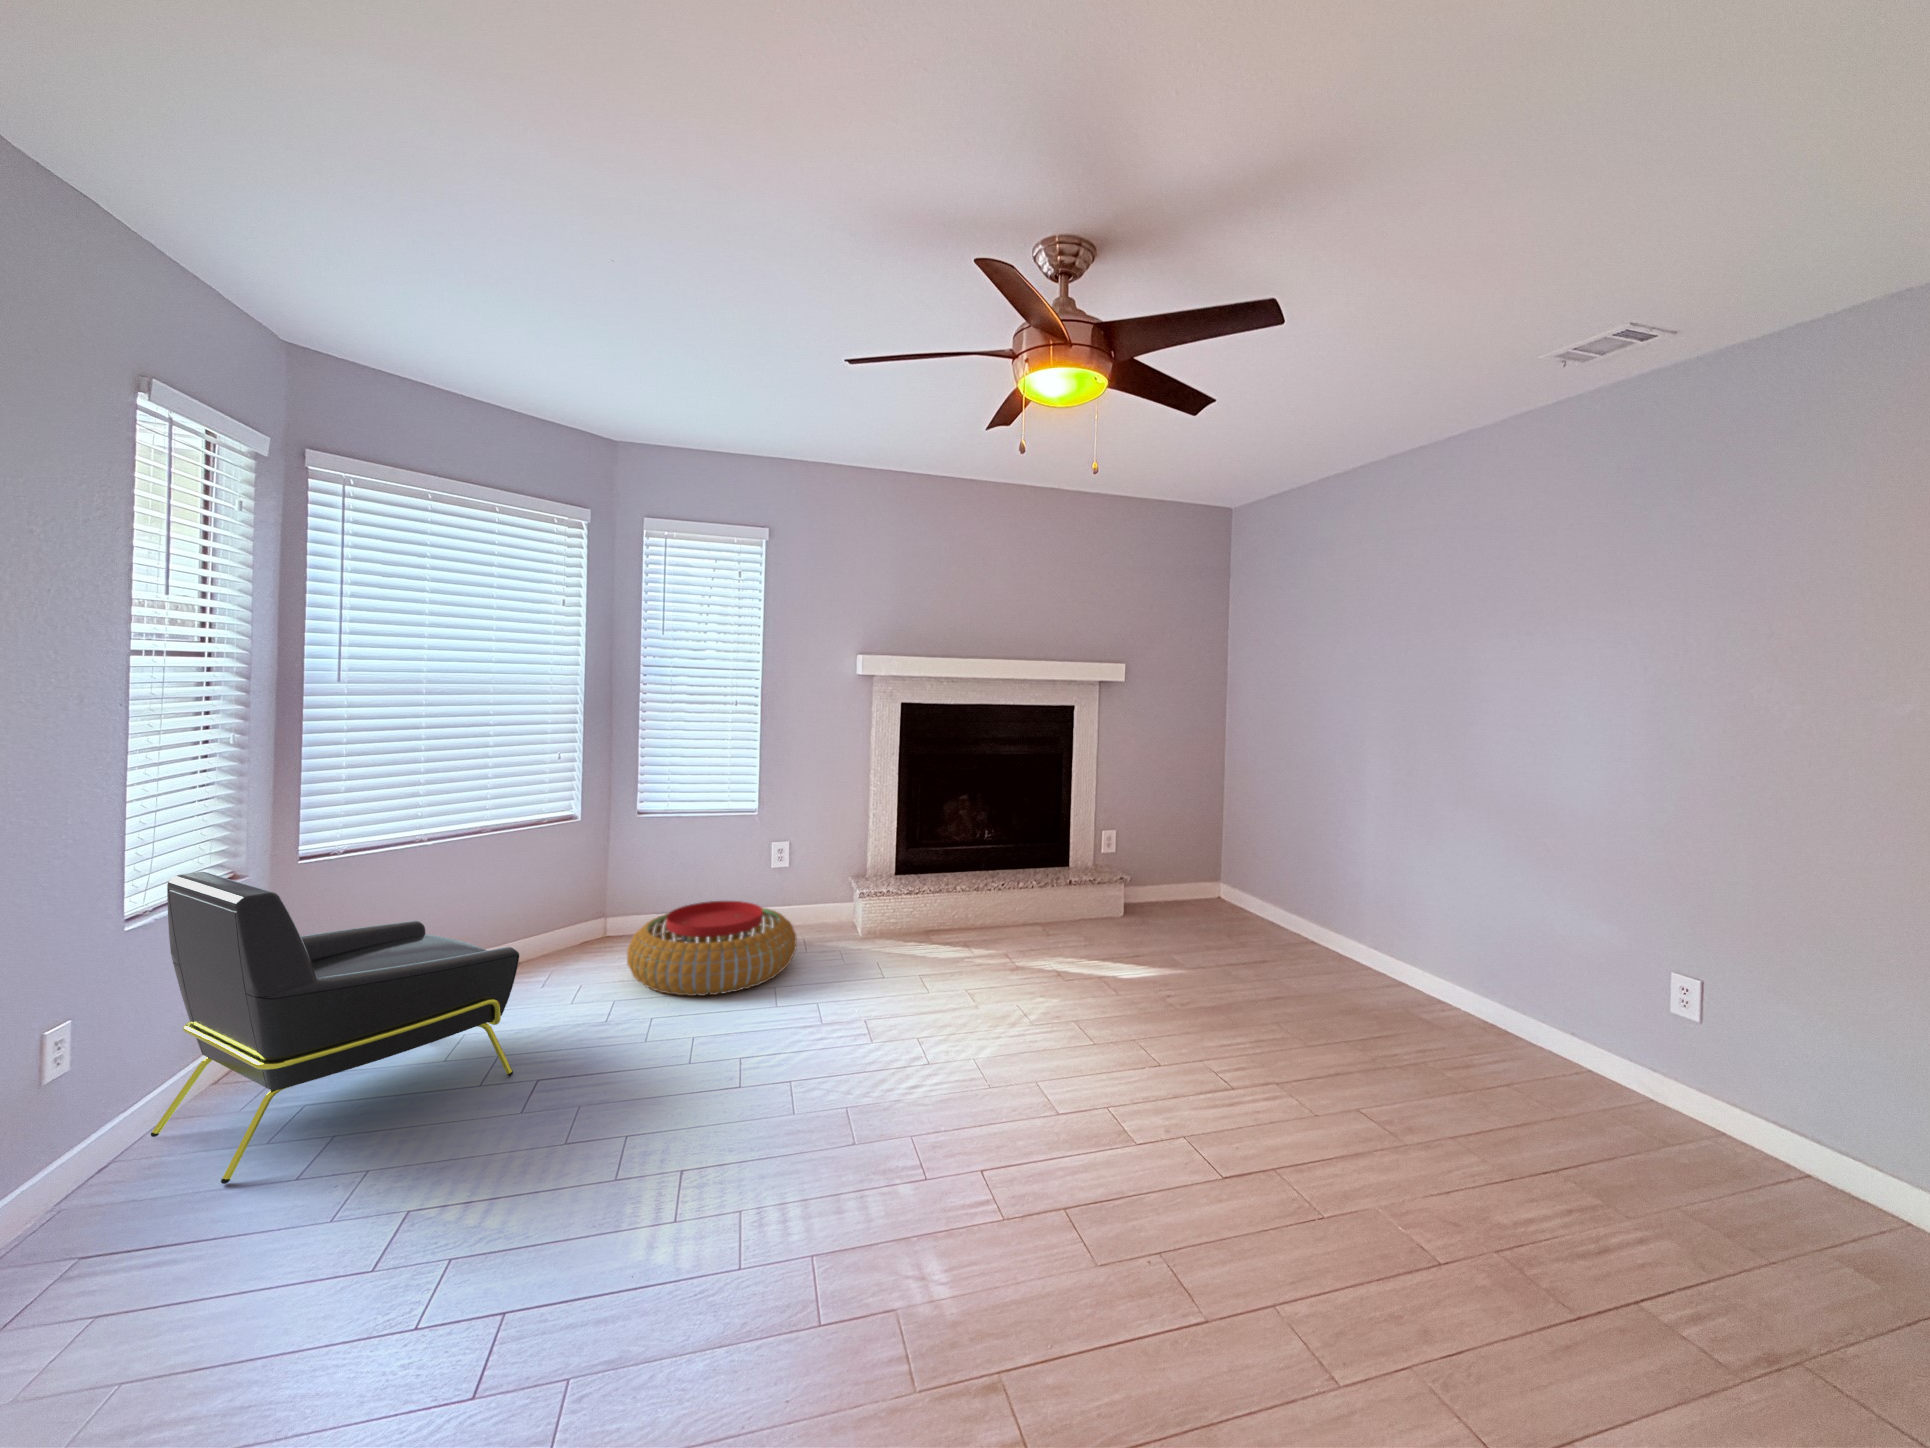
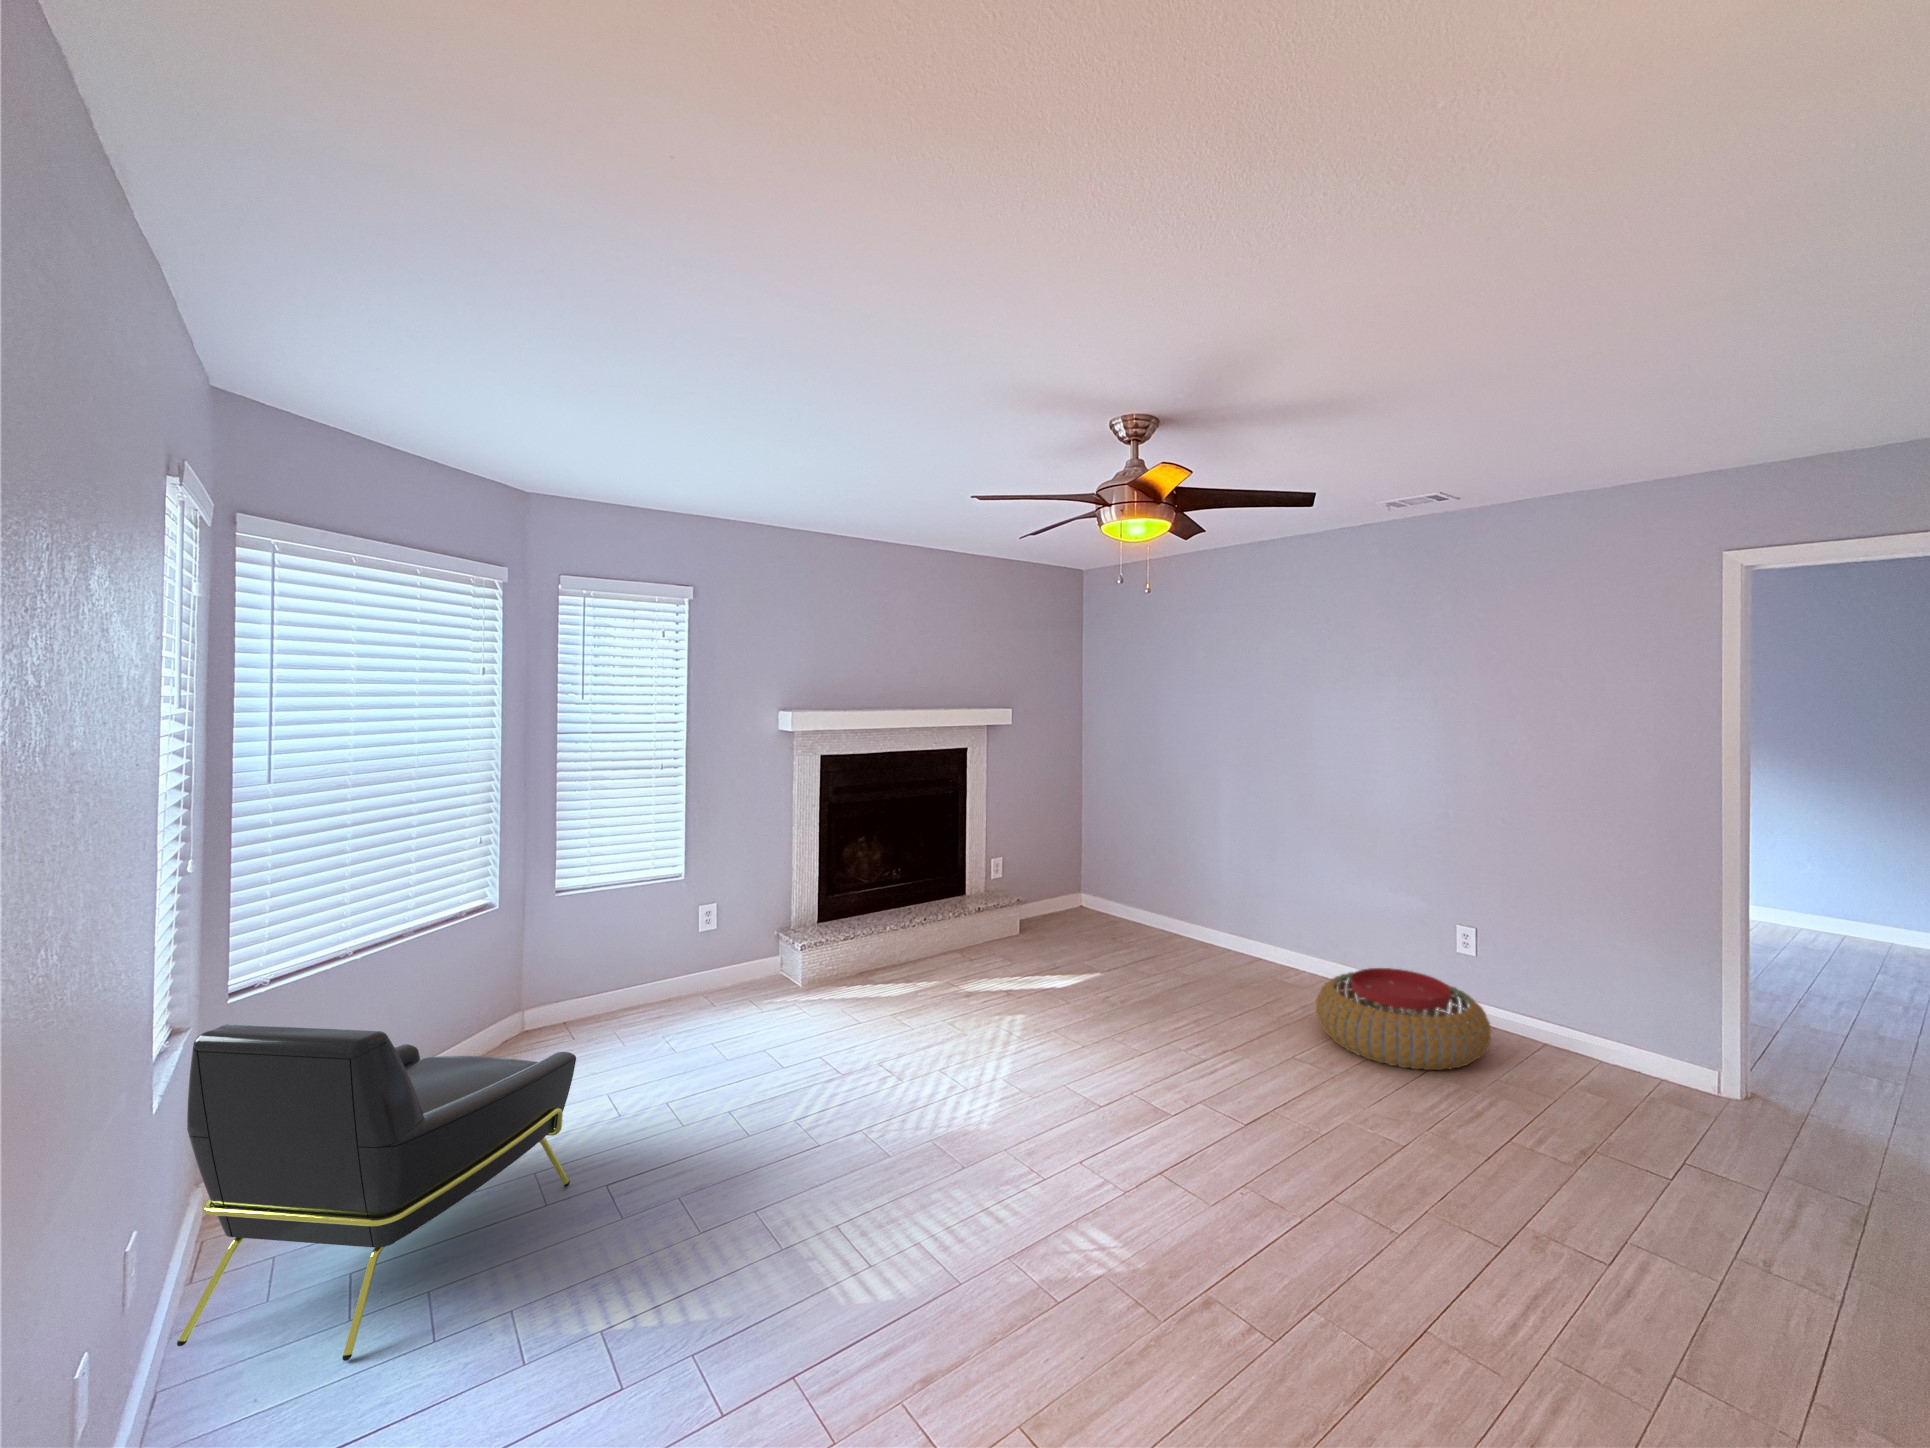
pouf: present [627,901,796,996] -> present [1316,968,1491,1070]

